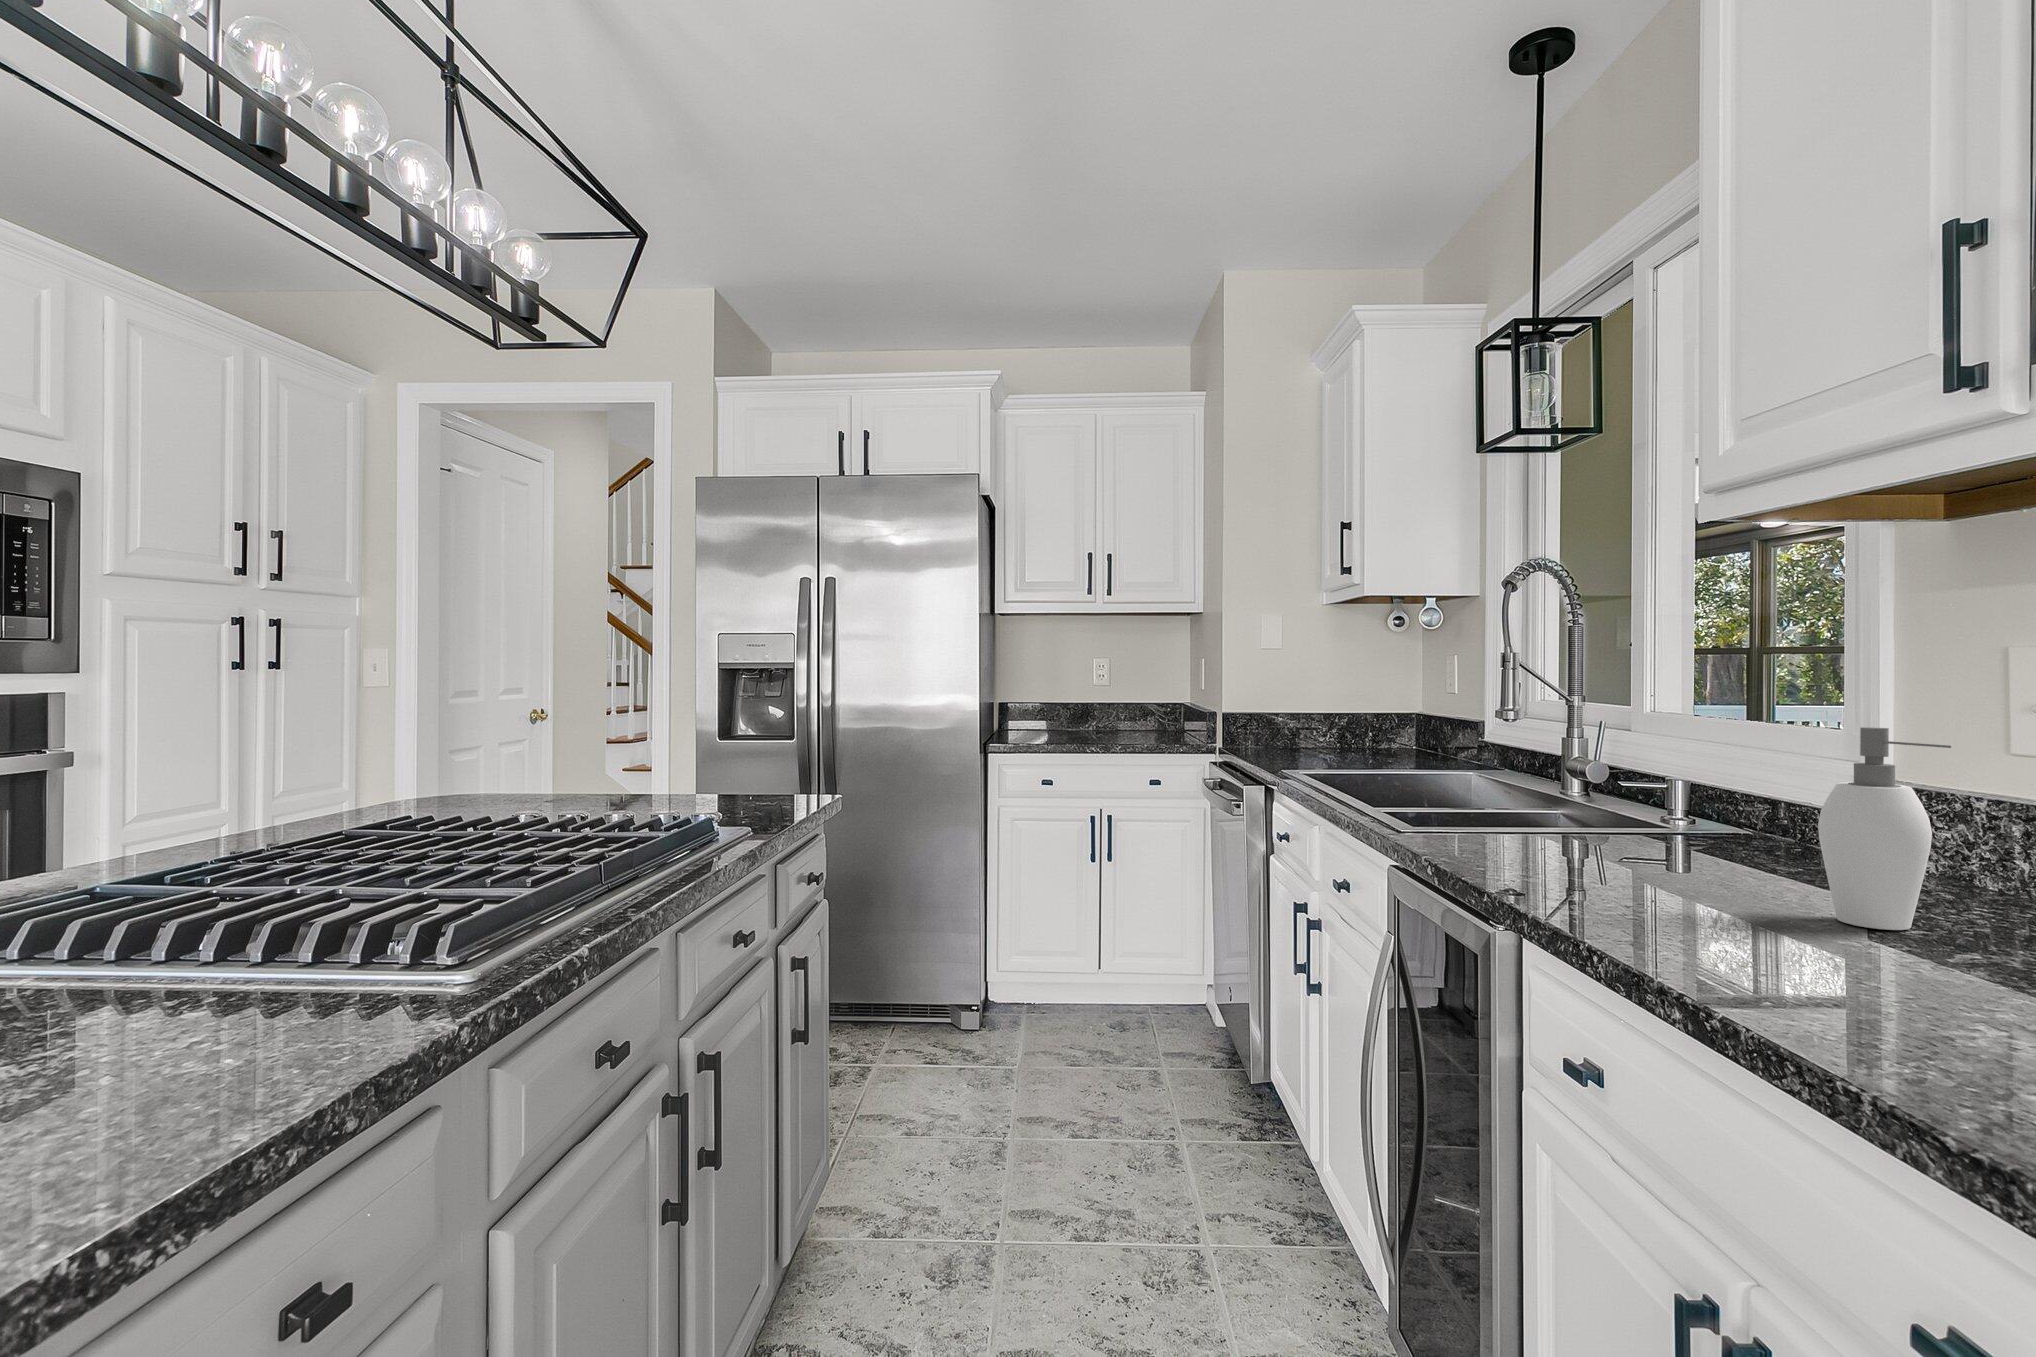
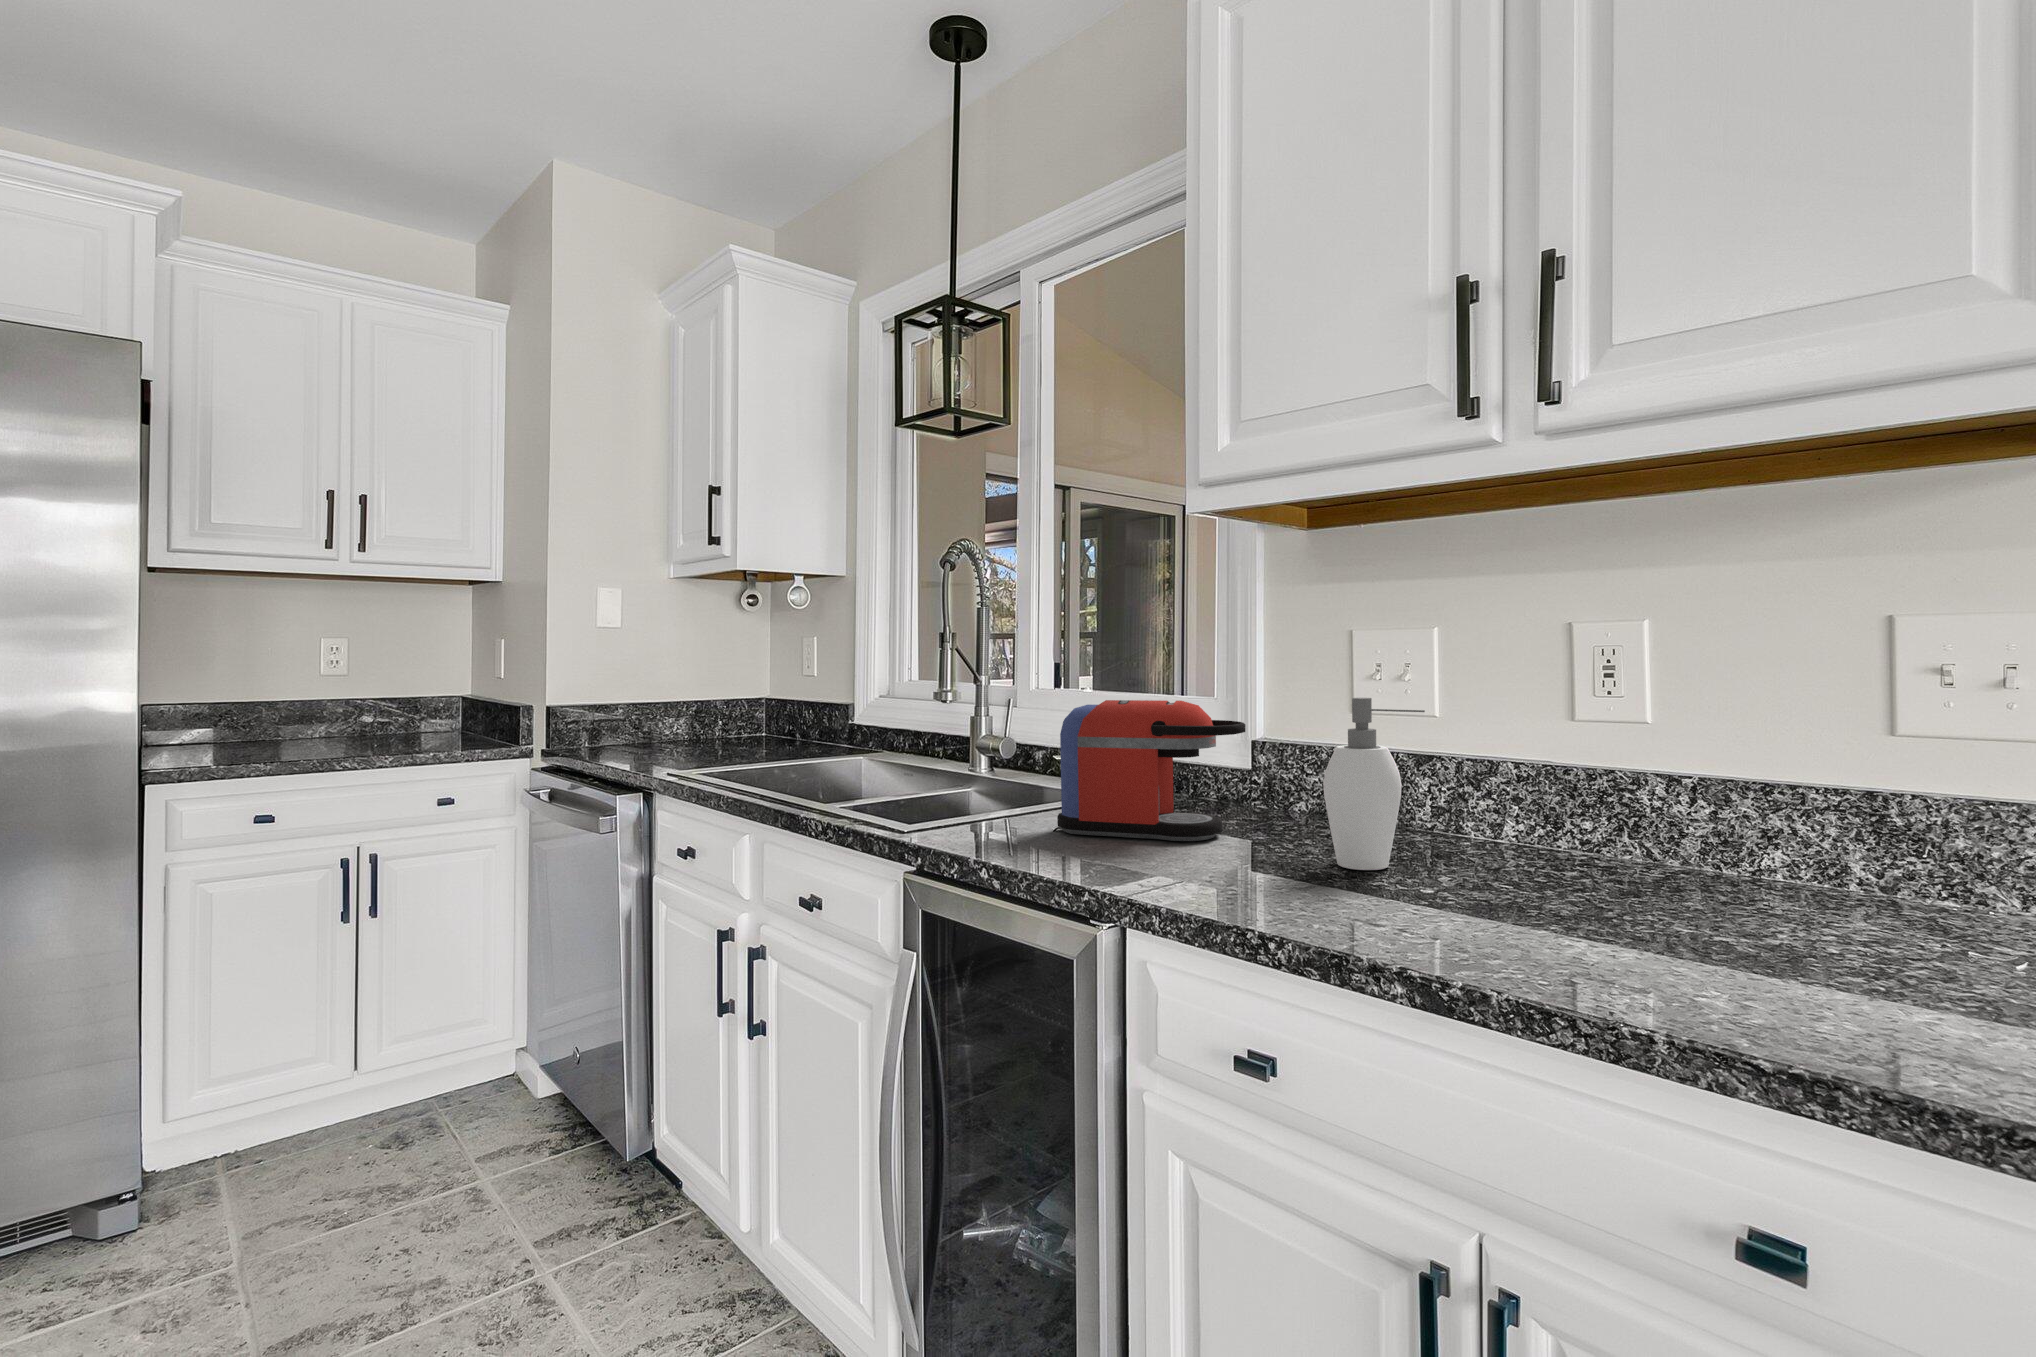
coffee maker: none [1570,721,1787,877] -> present [1057,700,1245,841]

